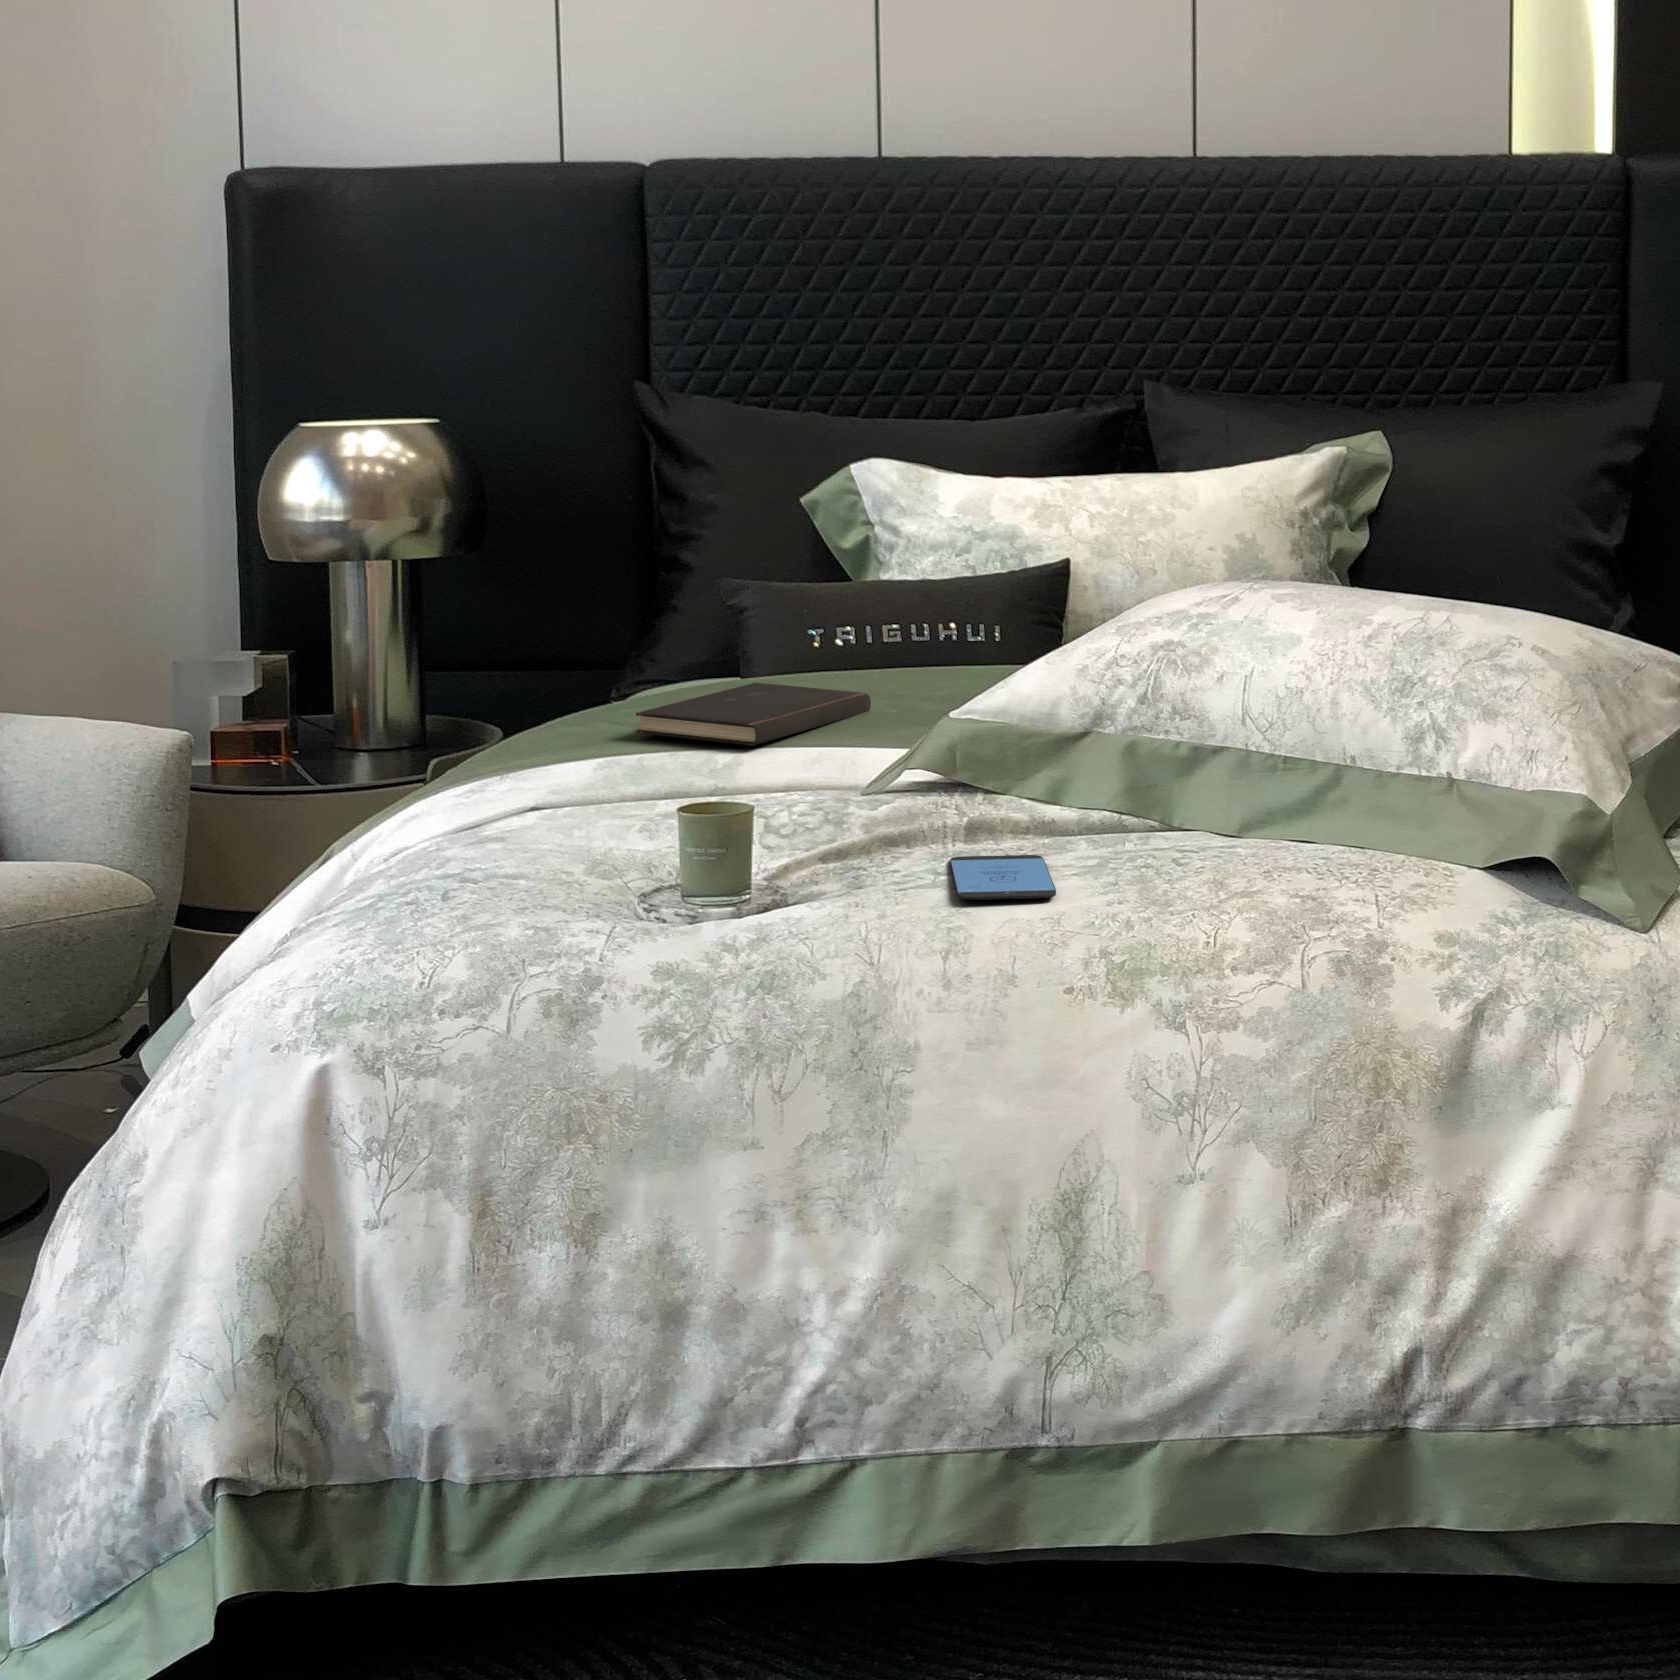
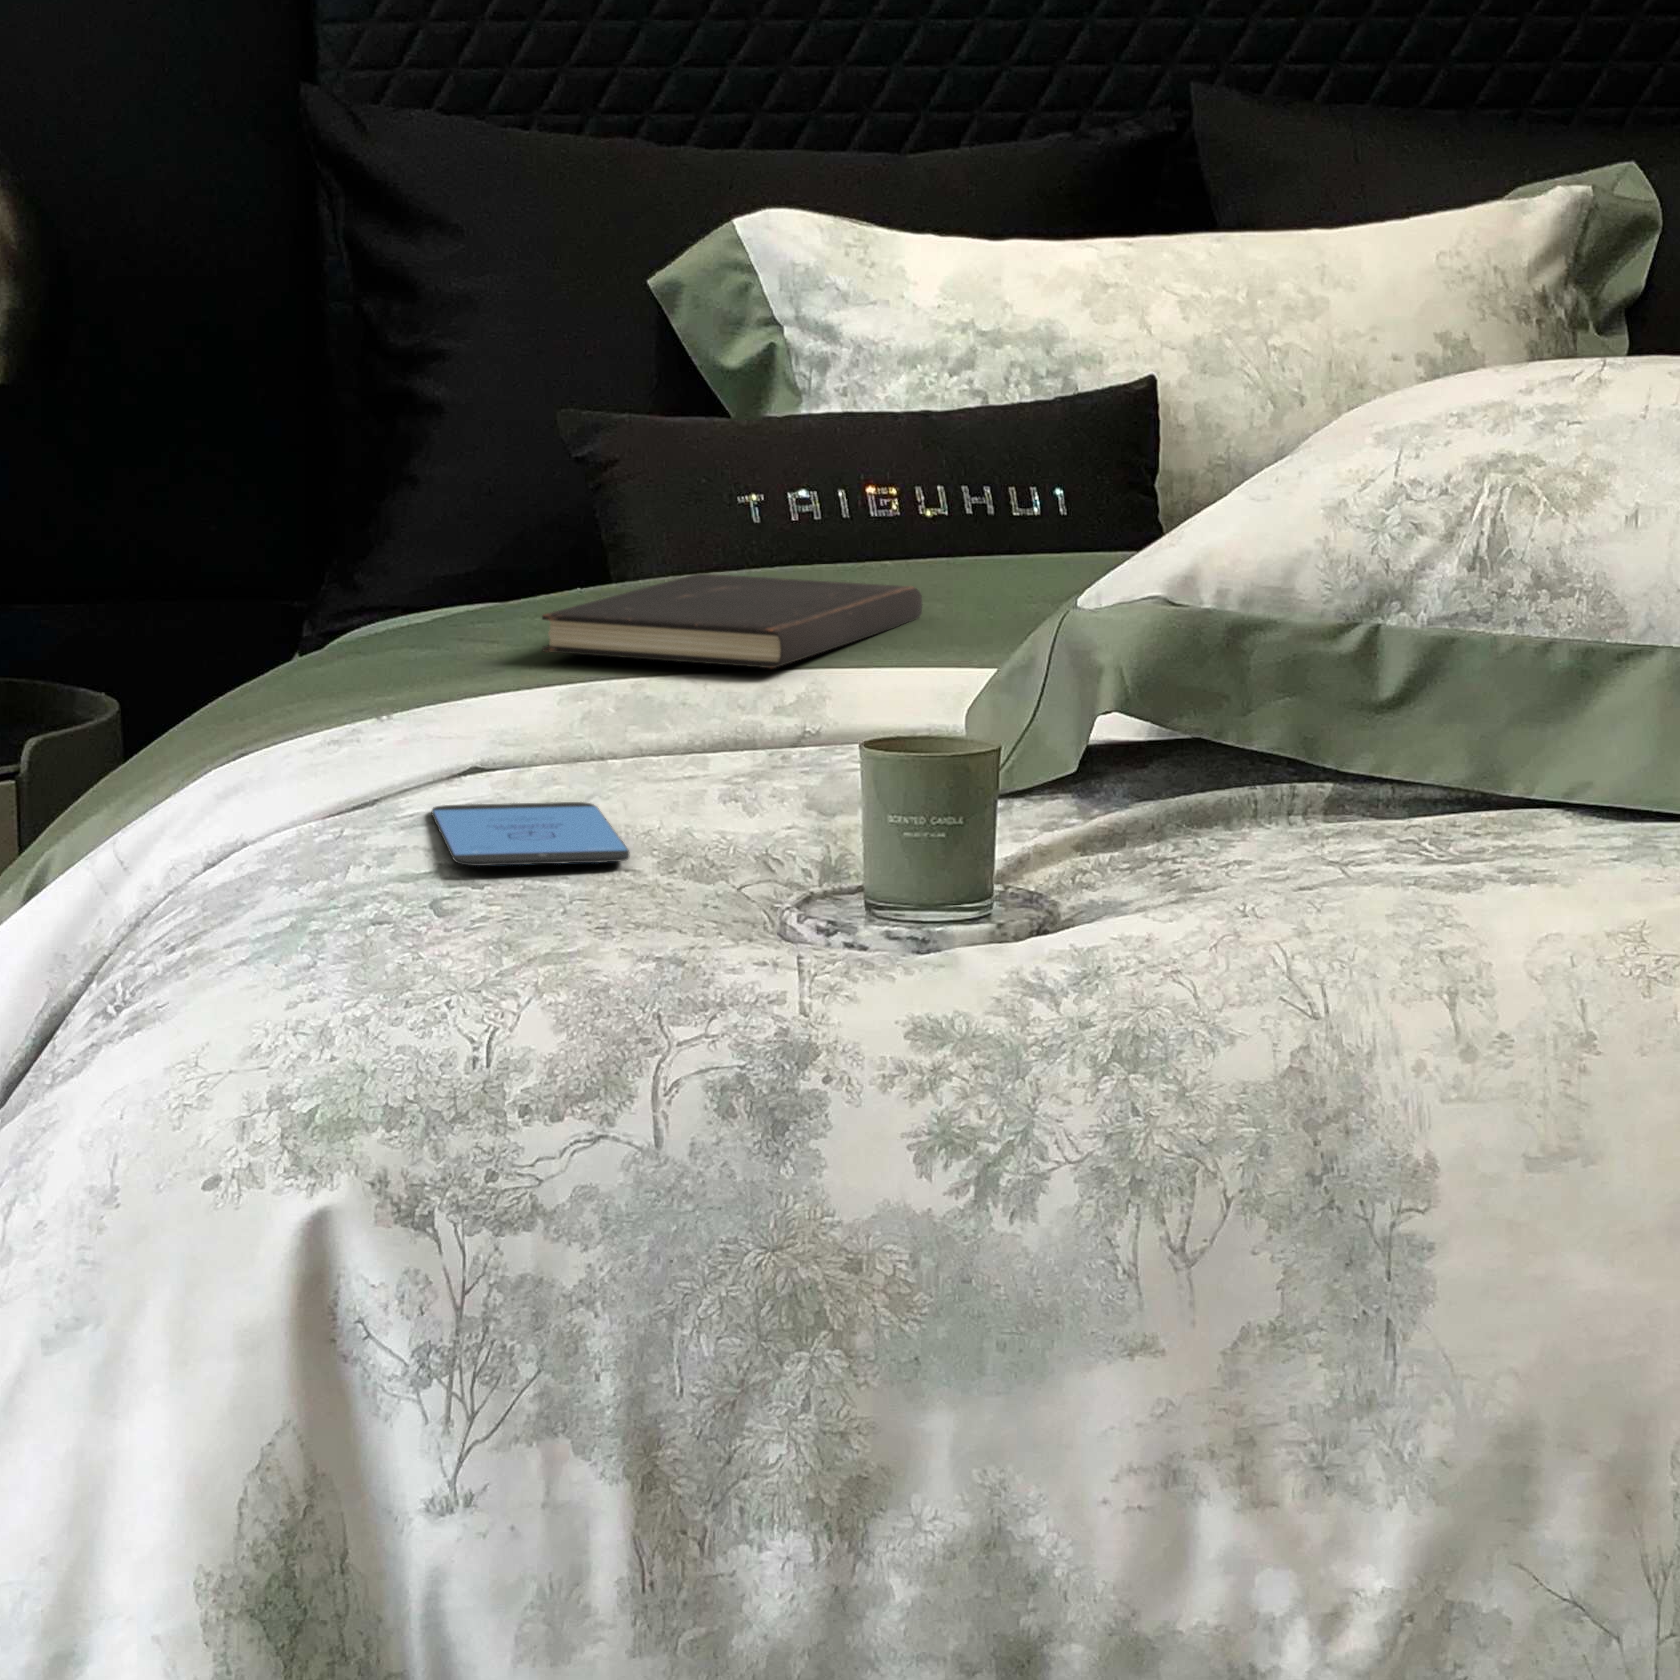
smartphone: present [950,855,1056,899] -> present [432,802,630,866]

